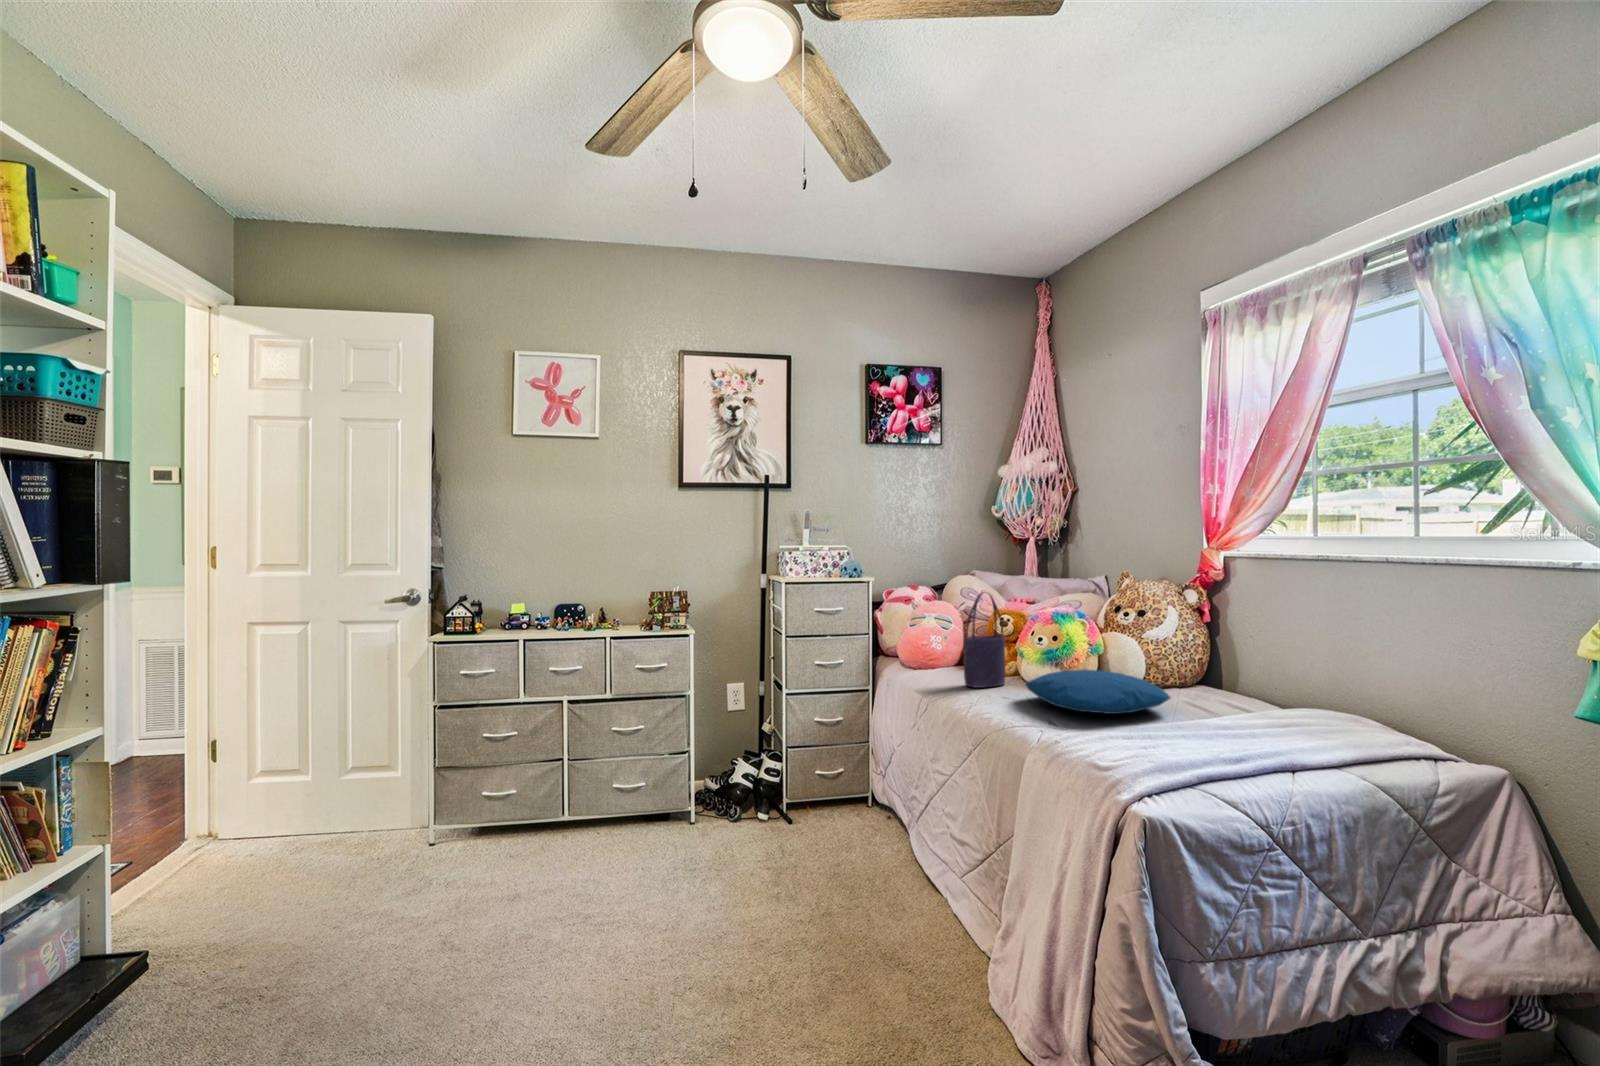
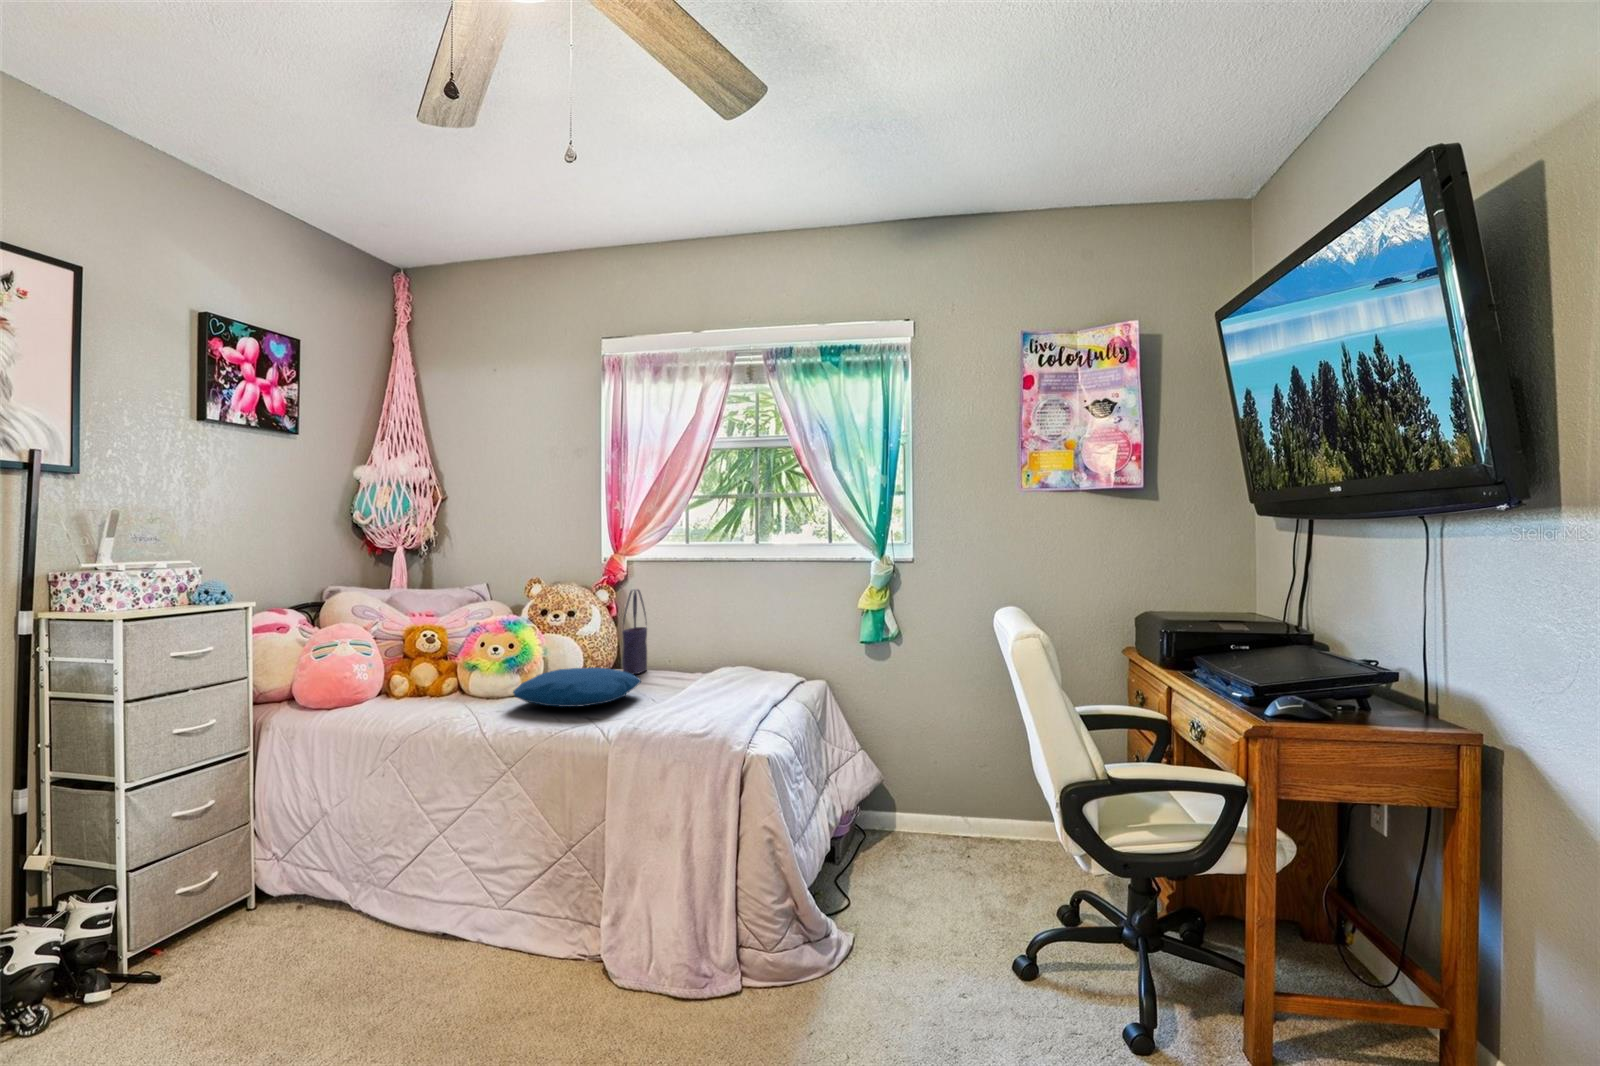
tote bag: present [964,592,1005,688] -> present [622,590,647,674]

